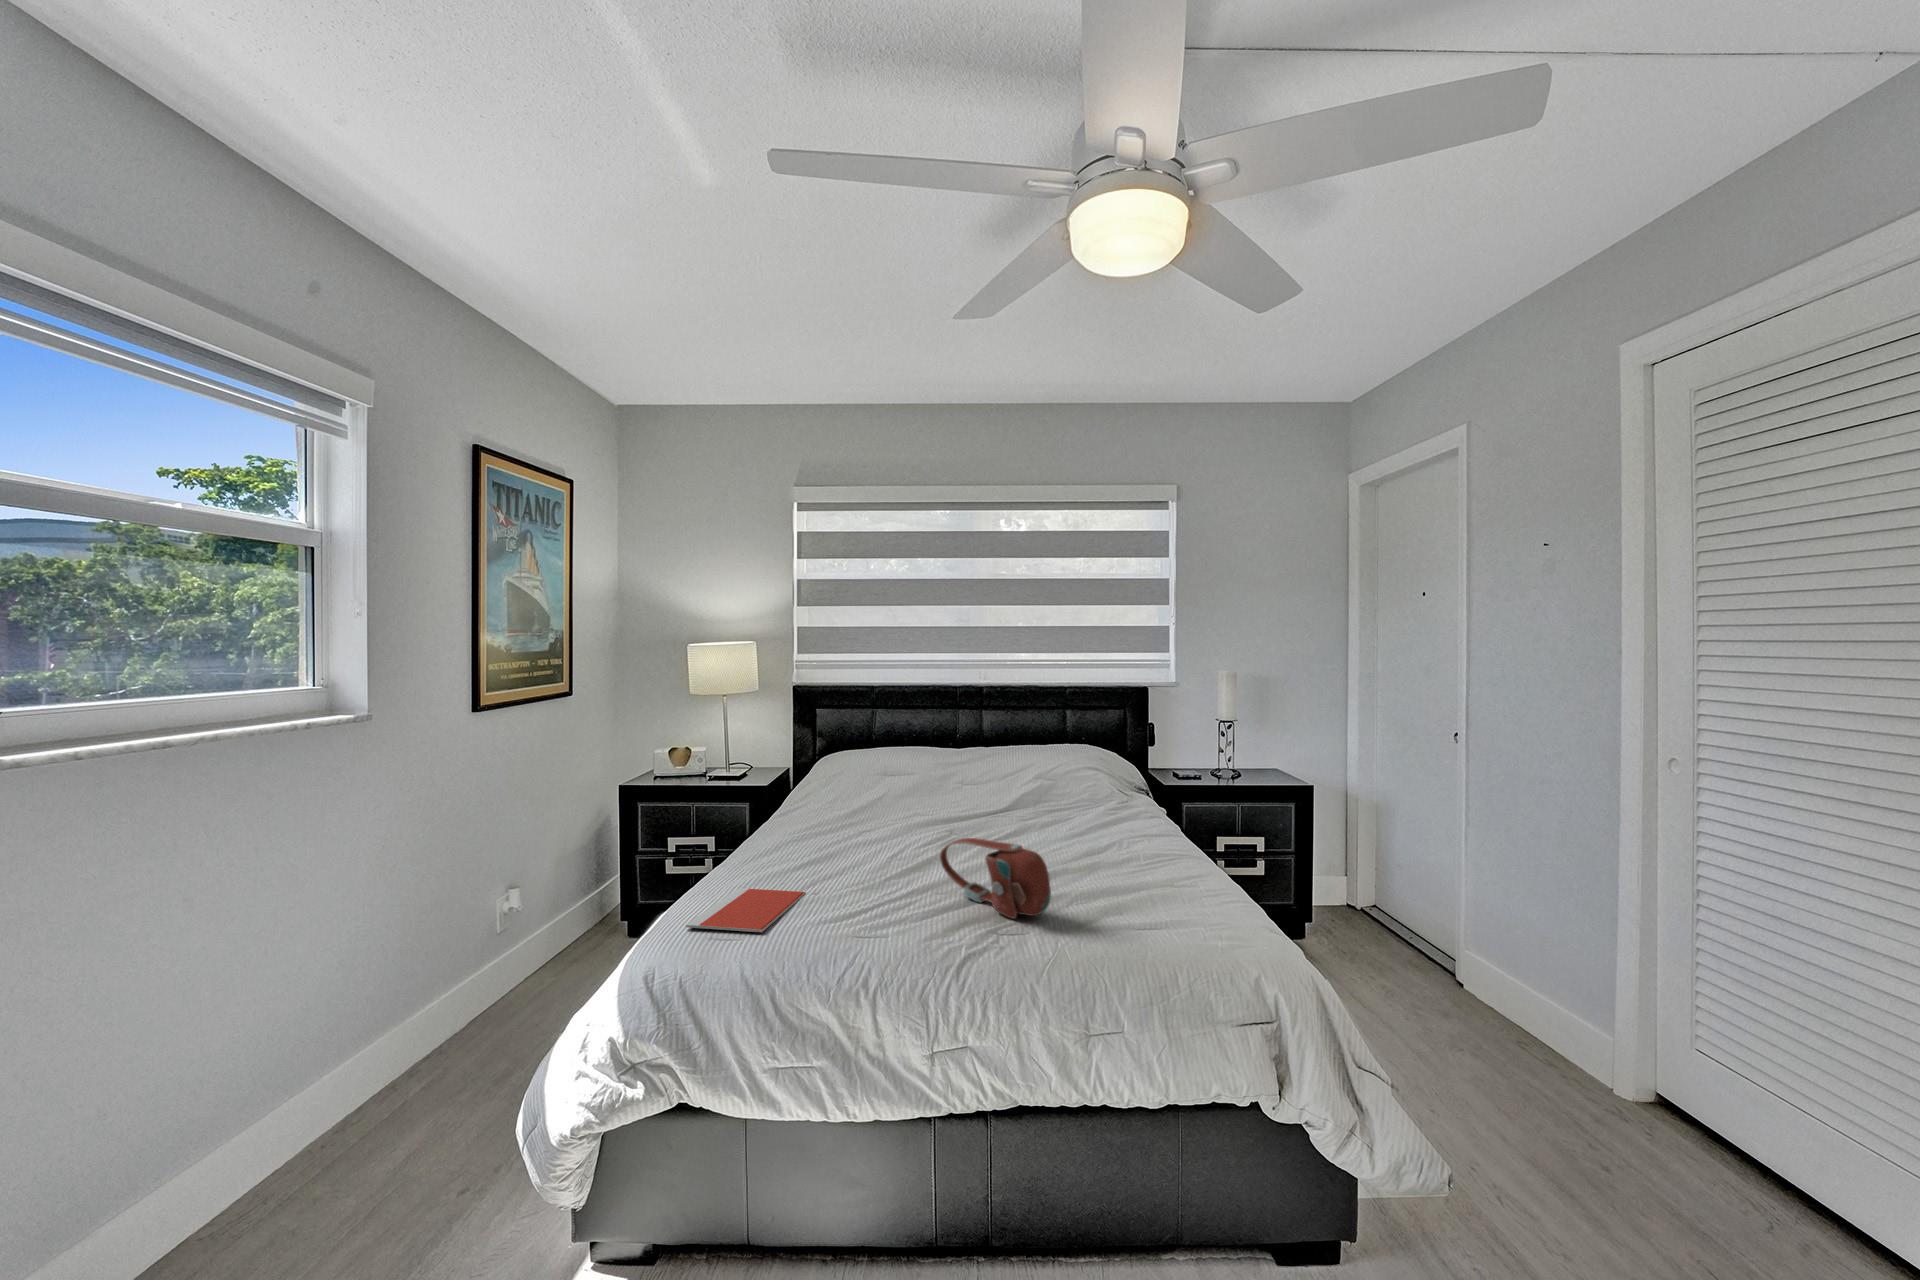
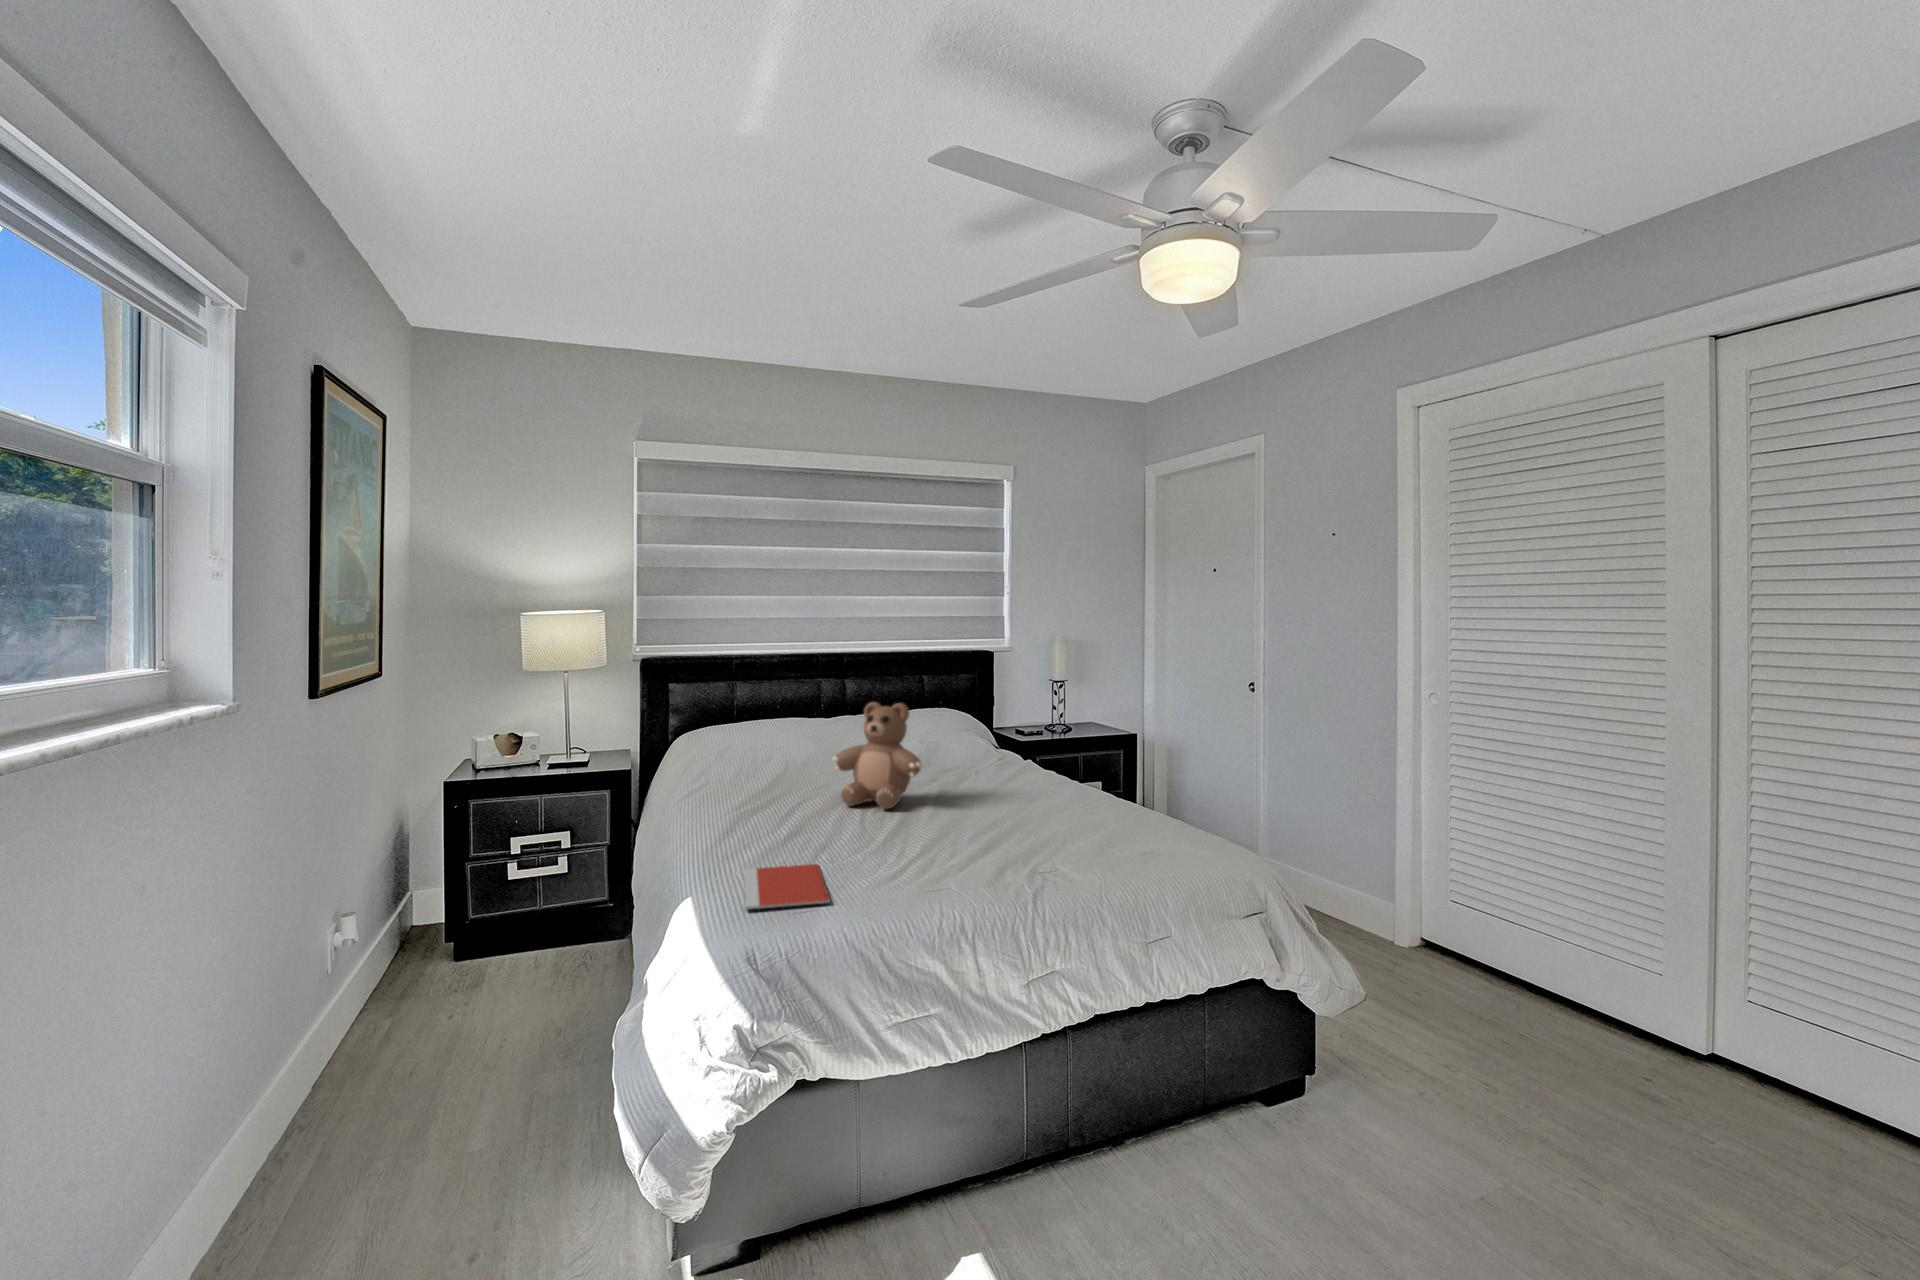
teddy bear: none [898,735,975,845] -> present [832,702,923,809]
handbag: present [940,838,1051,919] -> none [945,794,1069,861]

